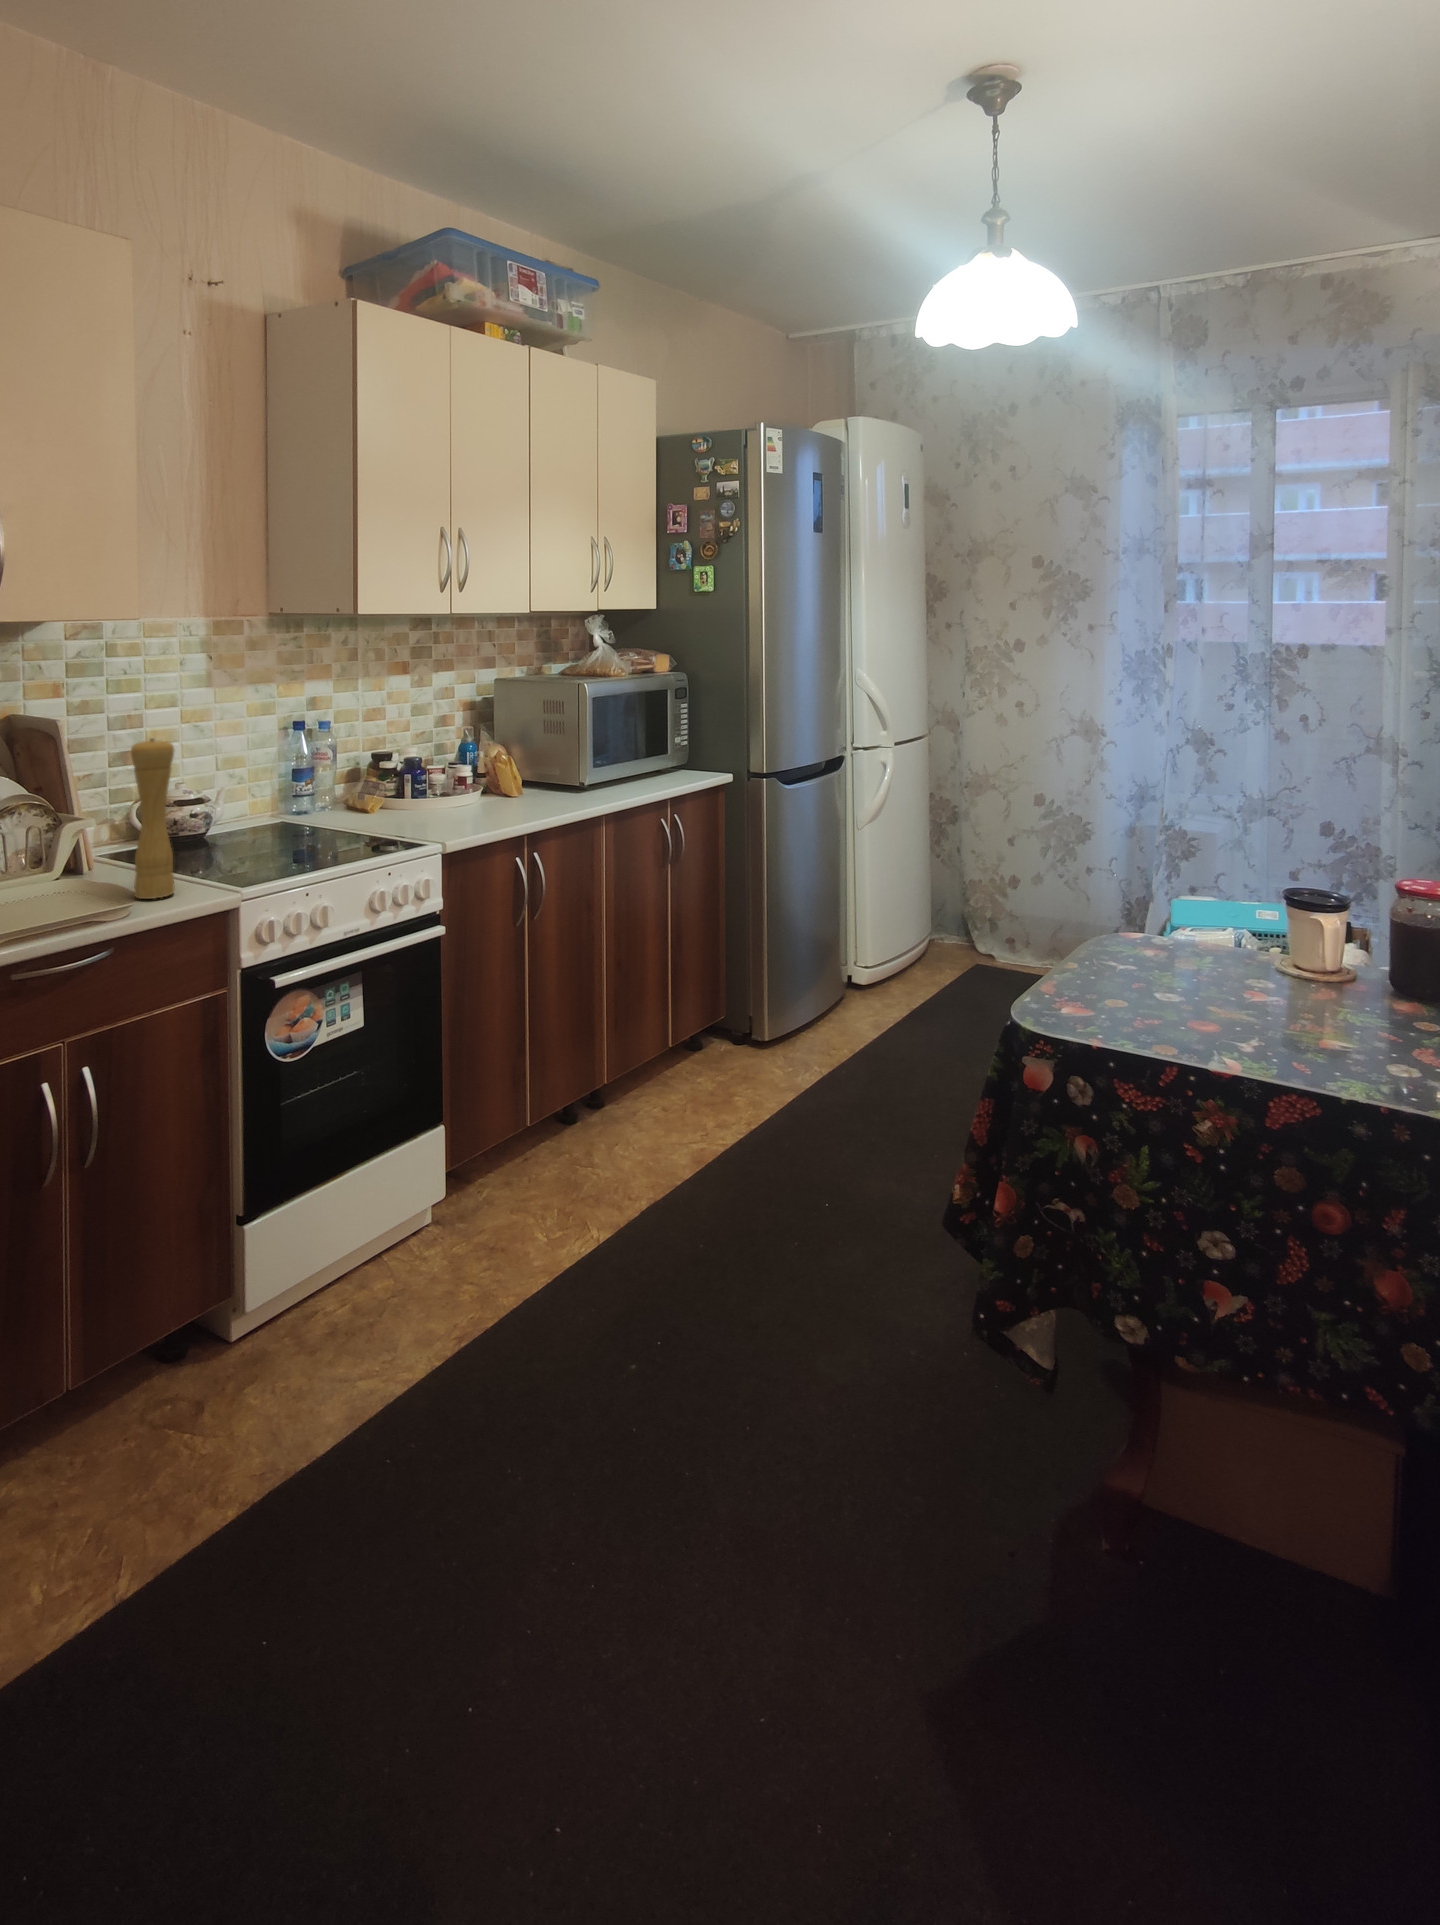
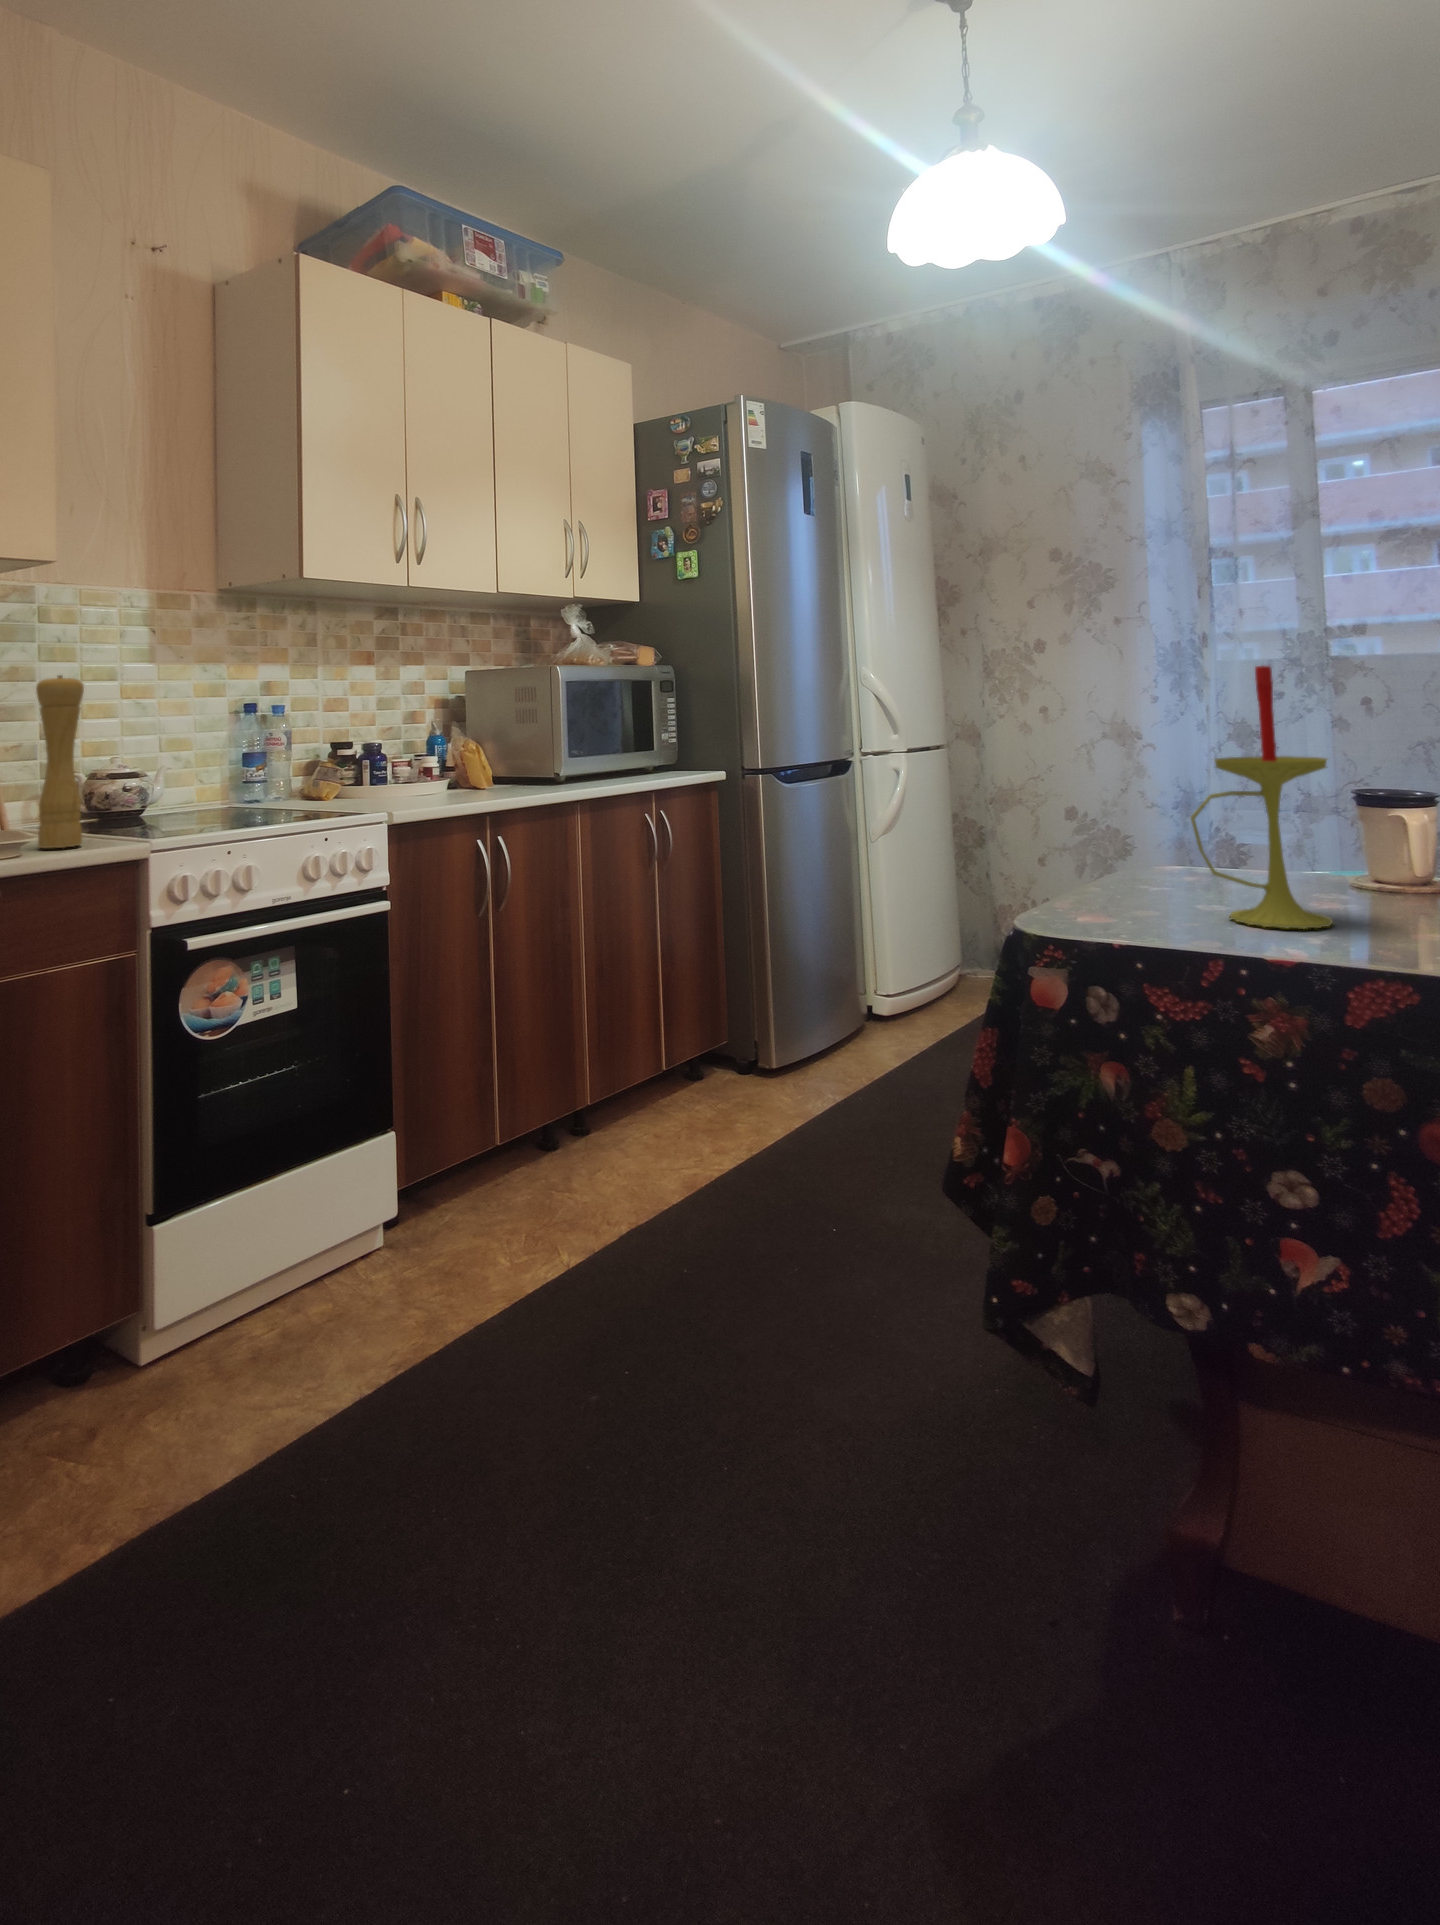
candle: none [1158,807,1270,1031] -> present [1191,666,1333,929]

